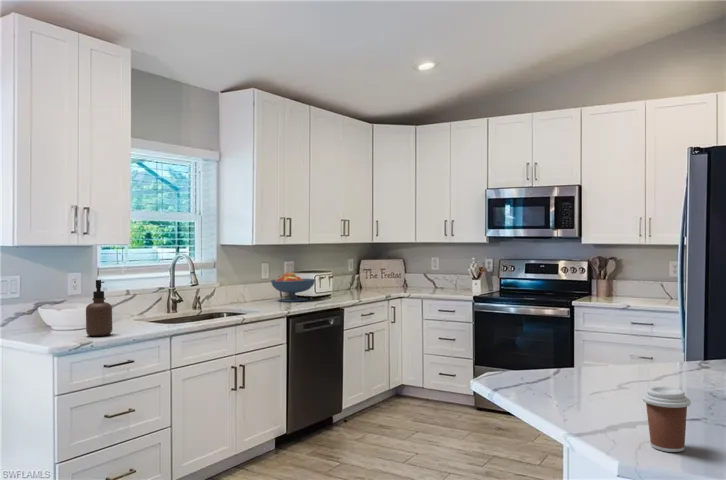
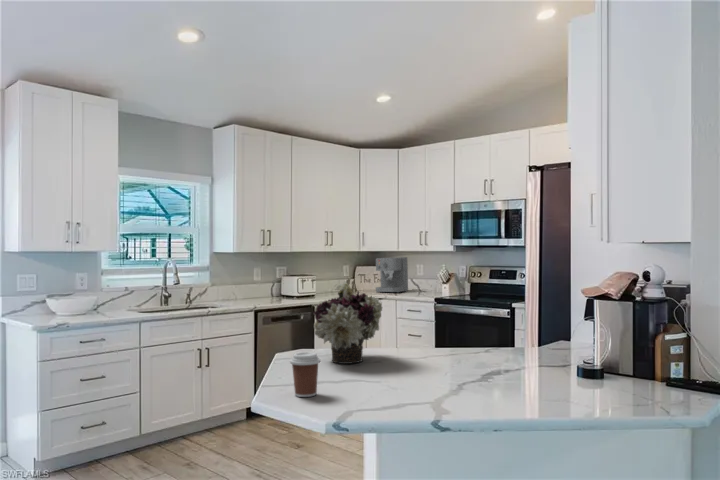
coffee maker: none [389,250,422,290] -> present [376,257,408,292]
fruit bowl: present [271,272,315,302] -> none [256,276,294,300]
soap dispenser: present [86,280,112,336] -> none [72,278,92,320]
flower arrangement: none [528,284,639,392] -> present [313,282,382,364]

